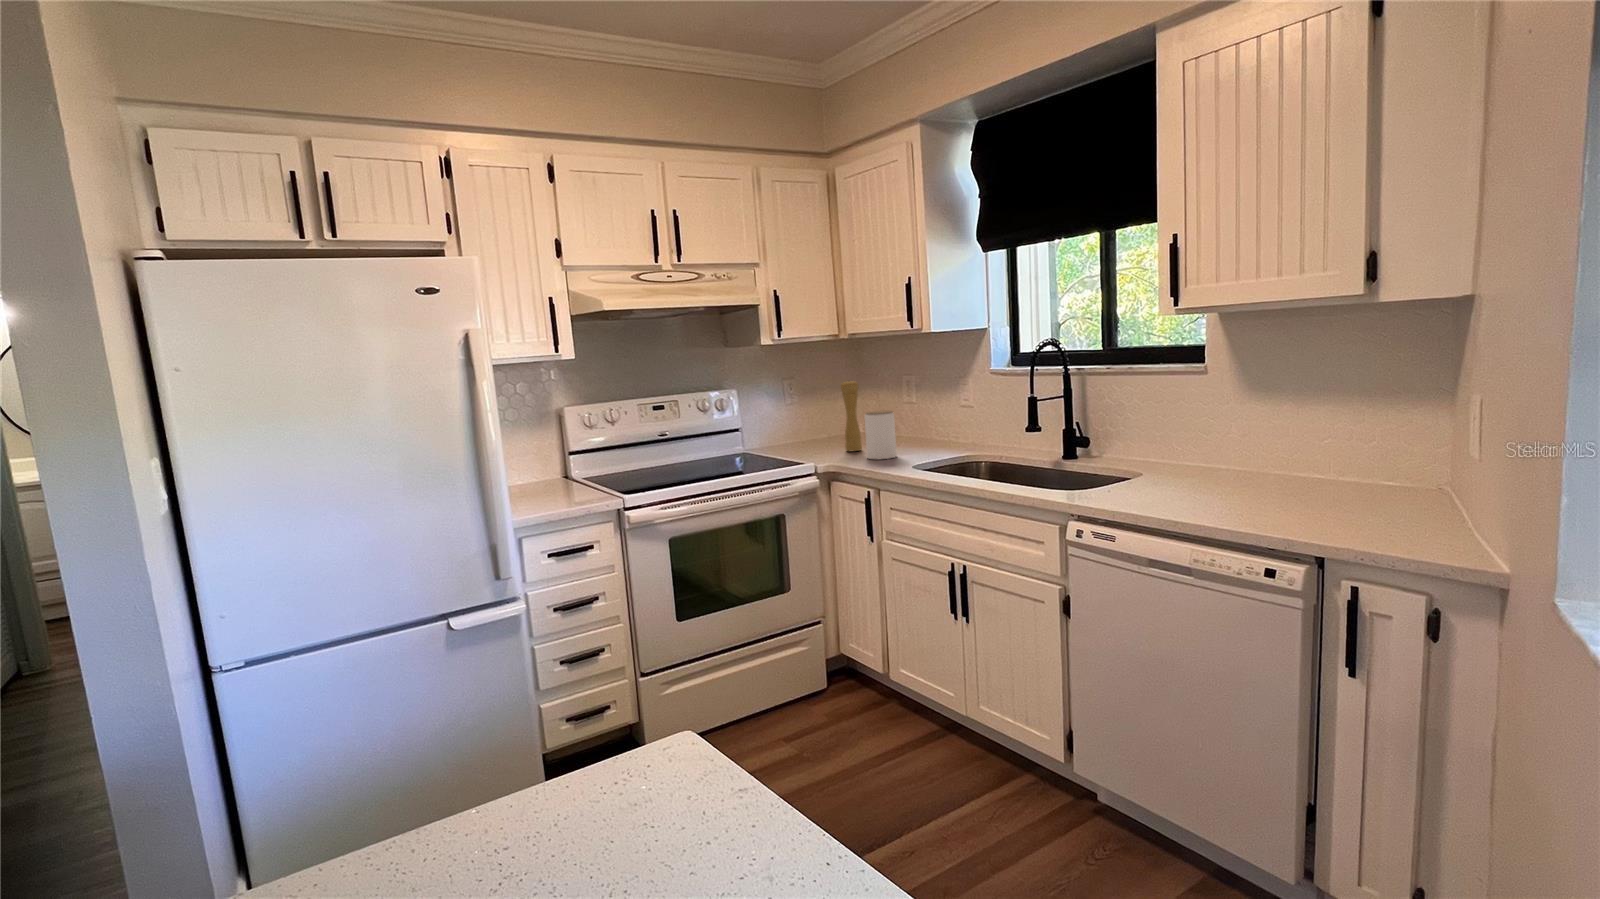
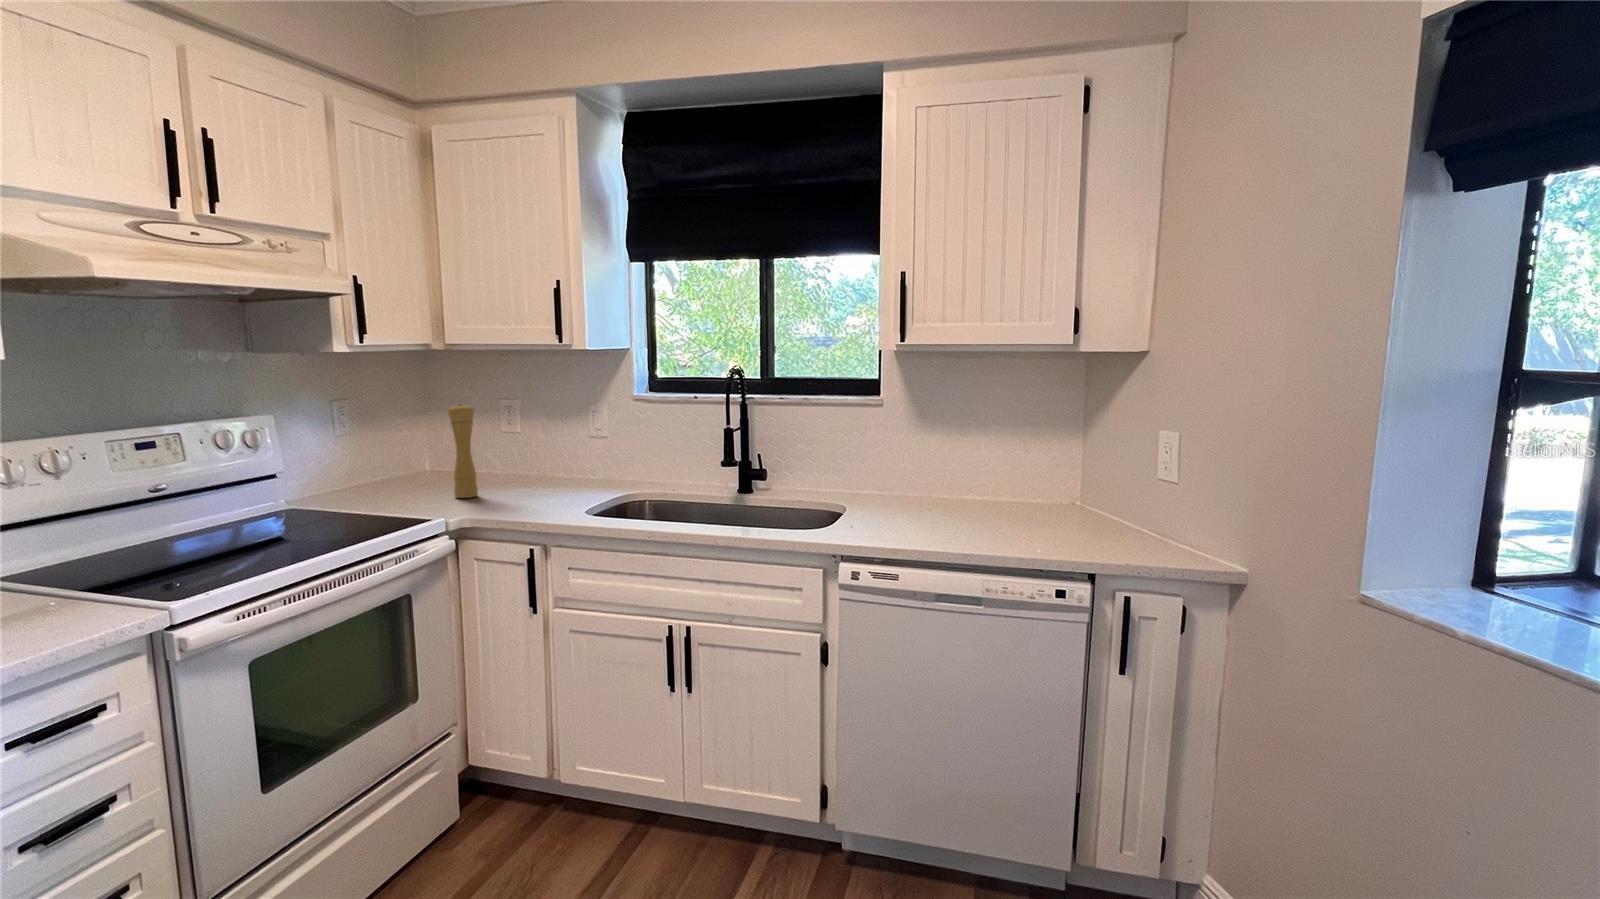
jar: present [865,411,897,459] -> none [502,444,544,507]

